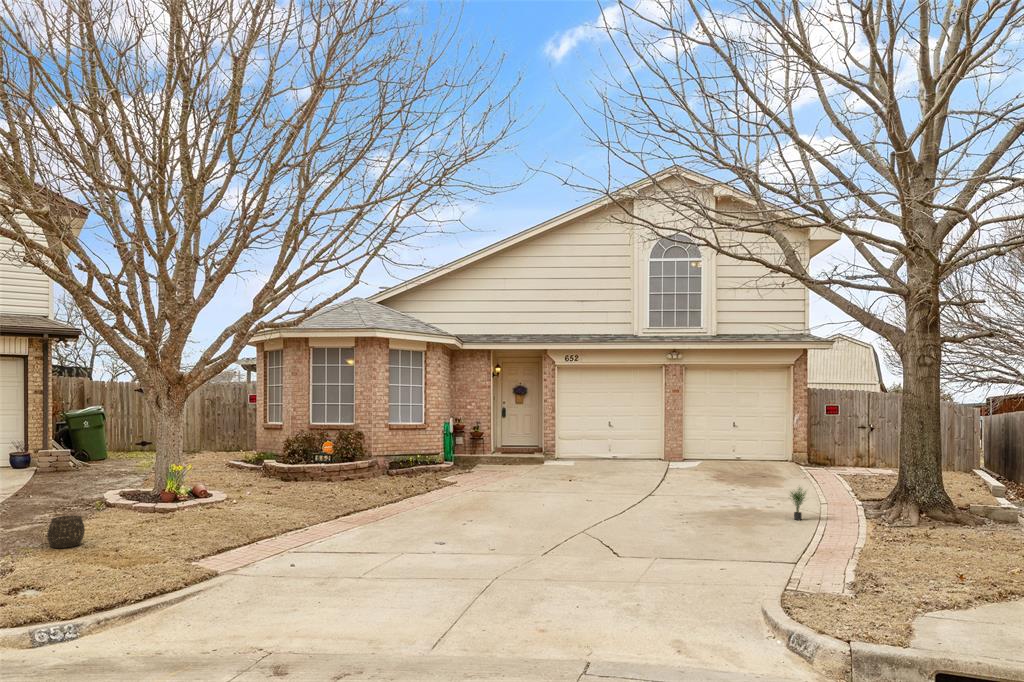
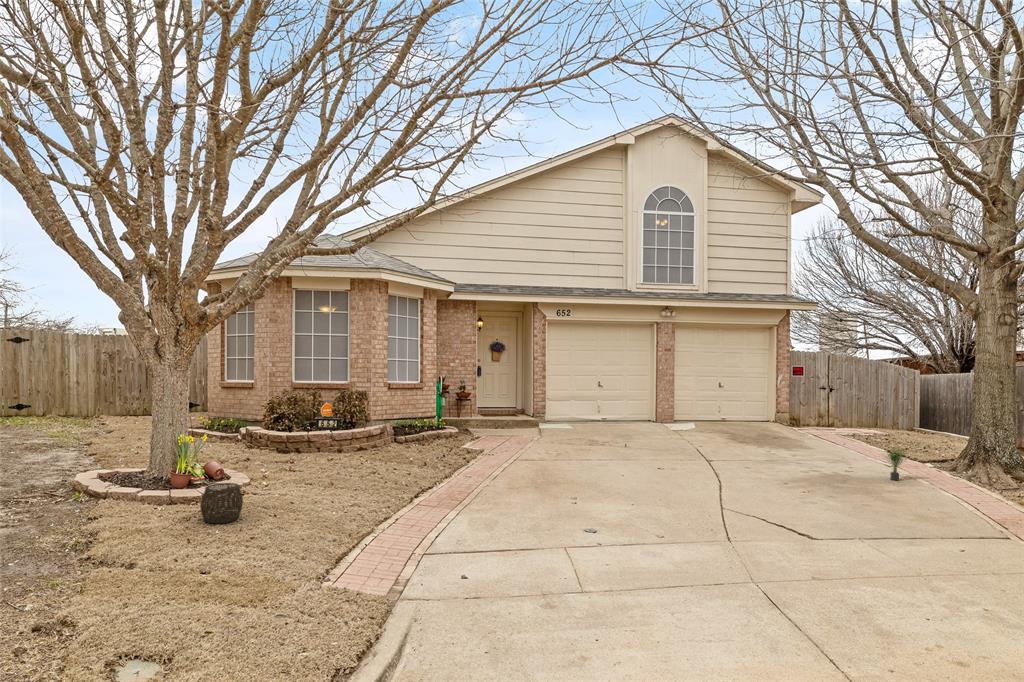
woven basket: present [47,515,85,548] -> present [200,483,243,524]

